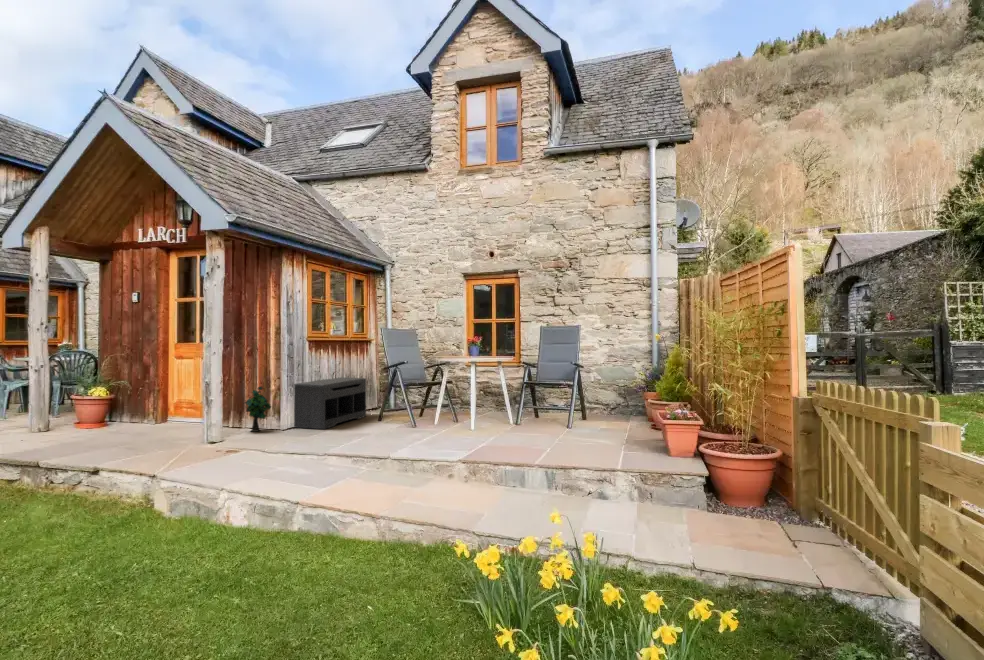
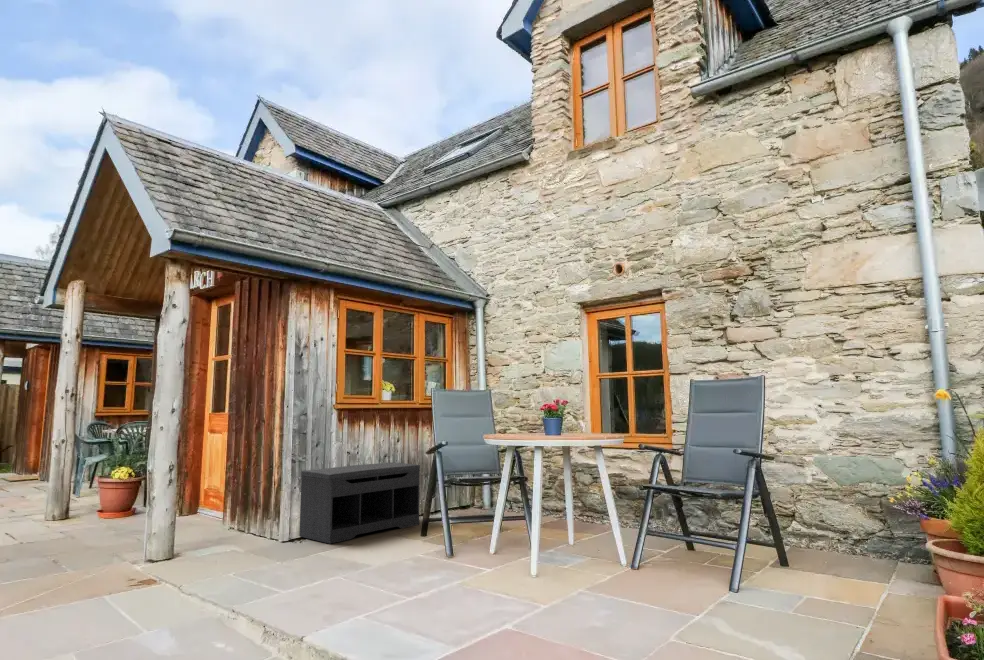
decorative plant: present [245,387,271,432] -> none [233,473,270,540]

